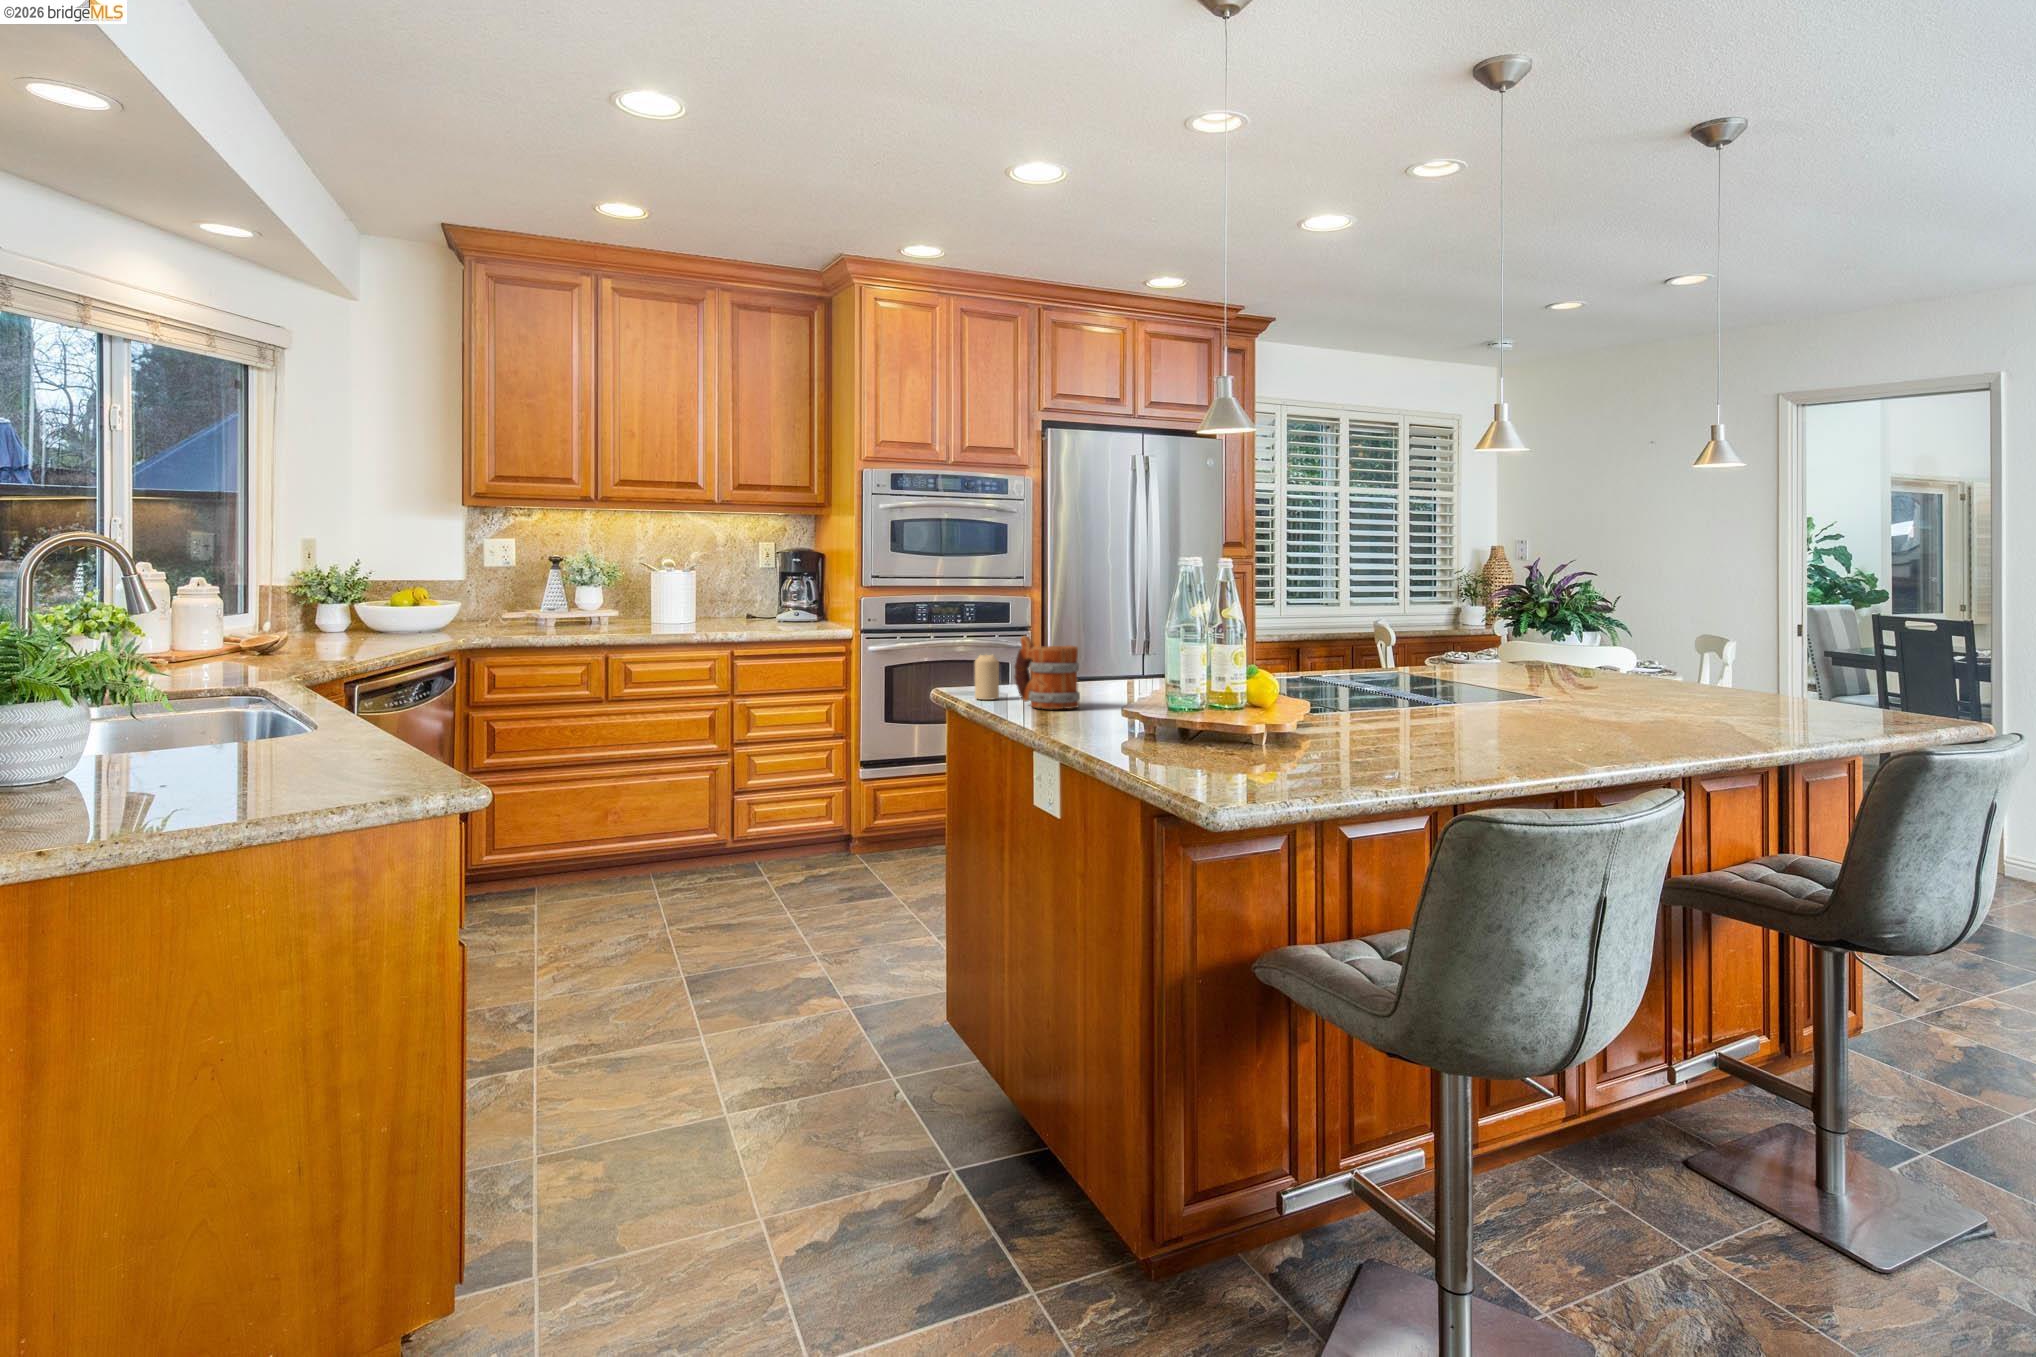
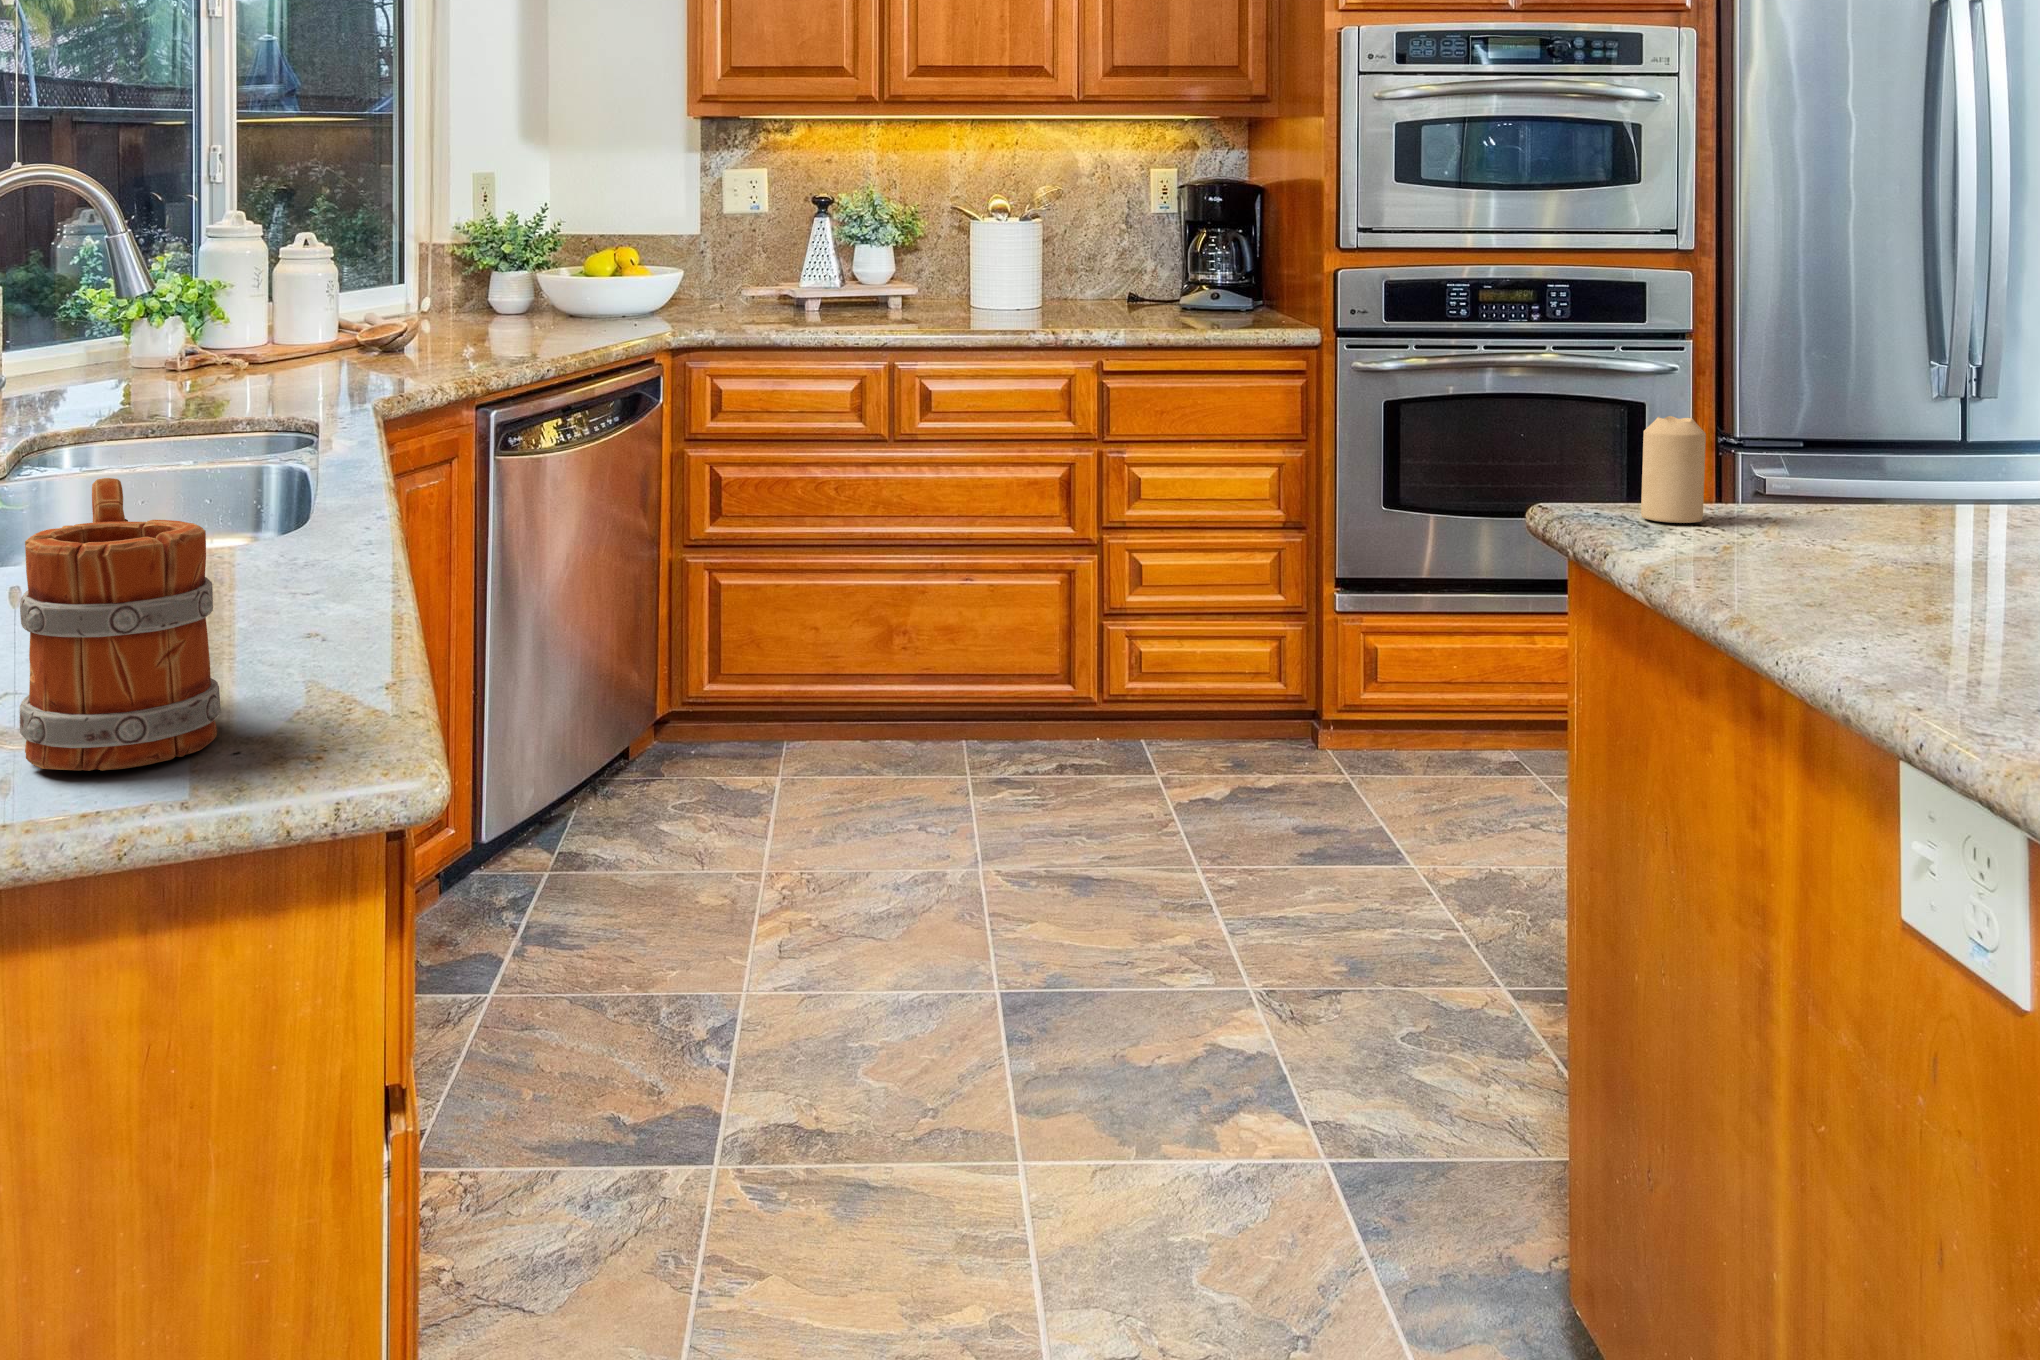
mug: present [1015,636,1080,709] -> present [20,478,221,771]

